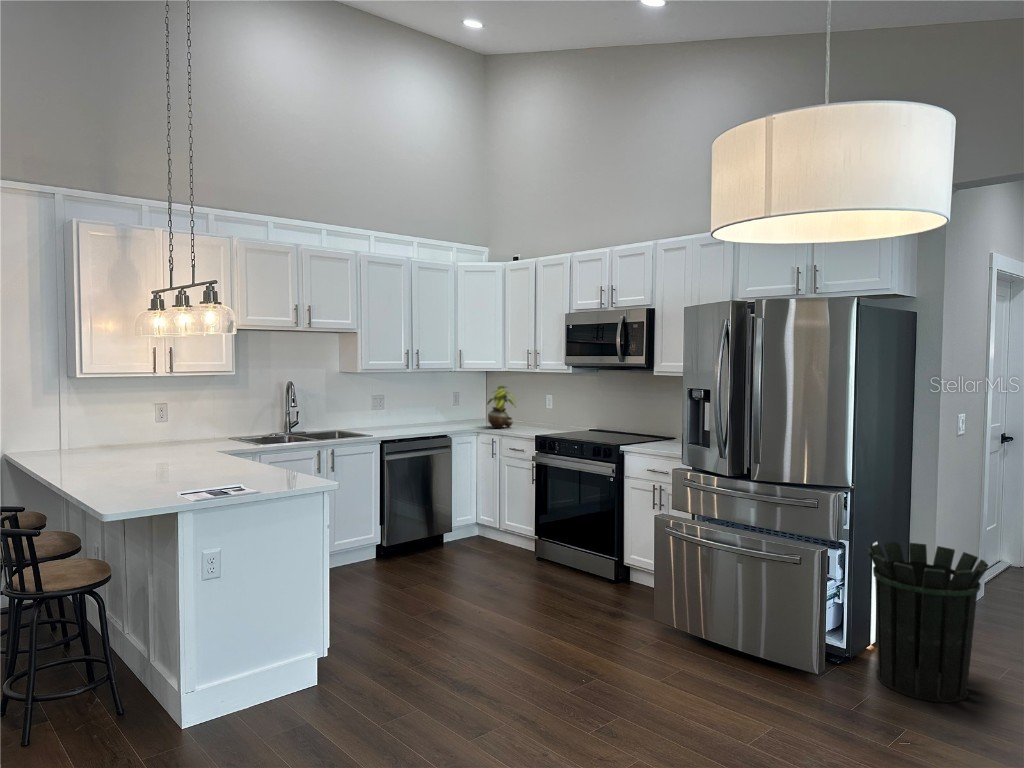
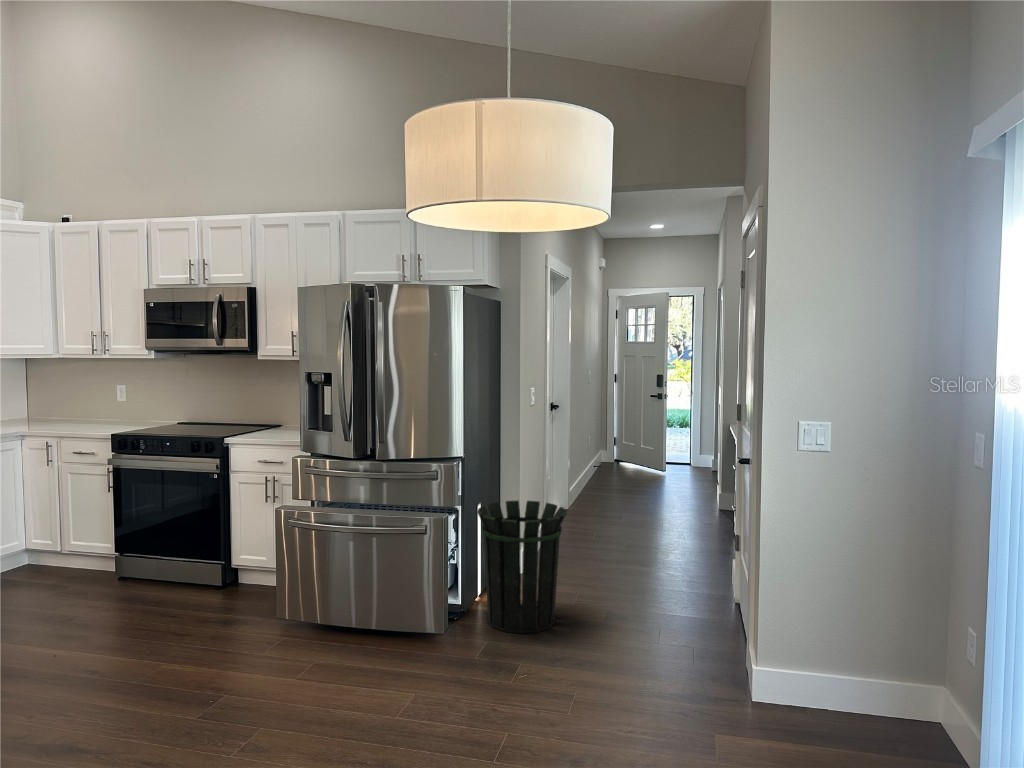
potted plant: present [487,386,516,428] -> none [34,376,78,429]

